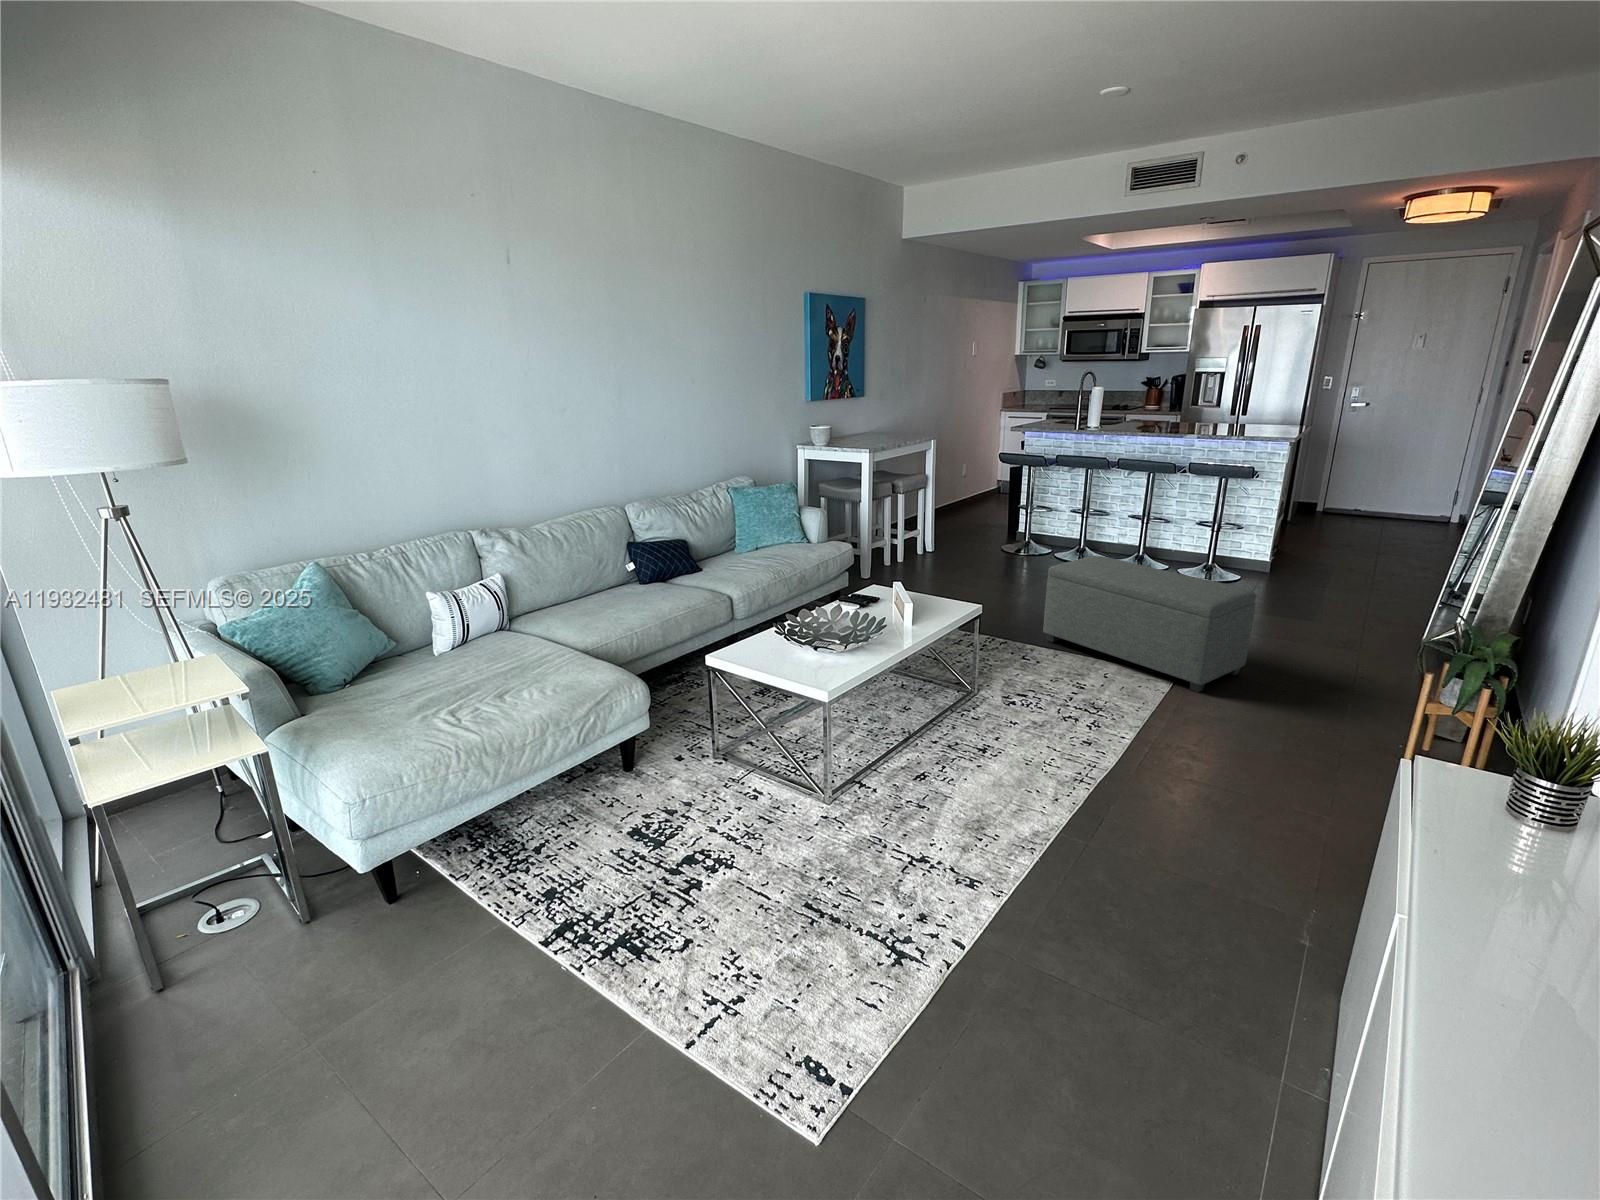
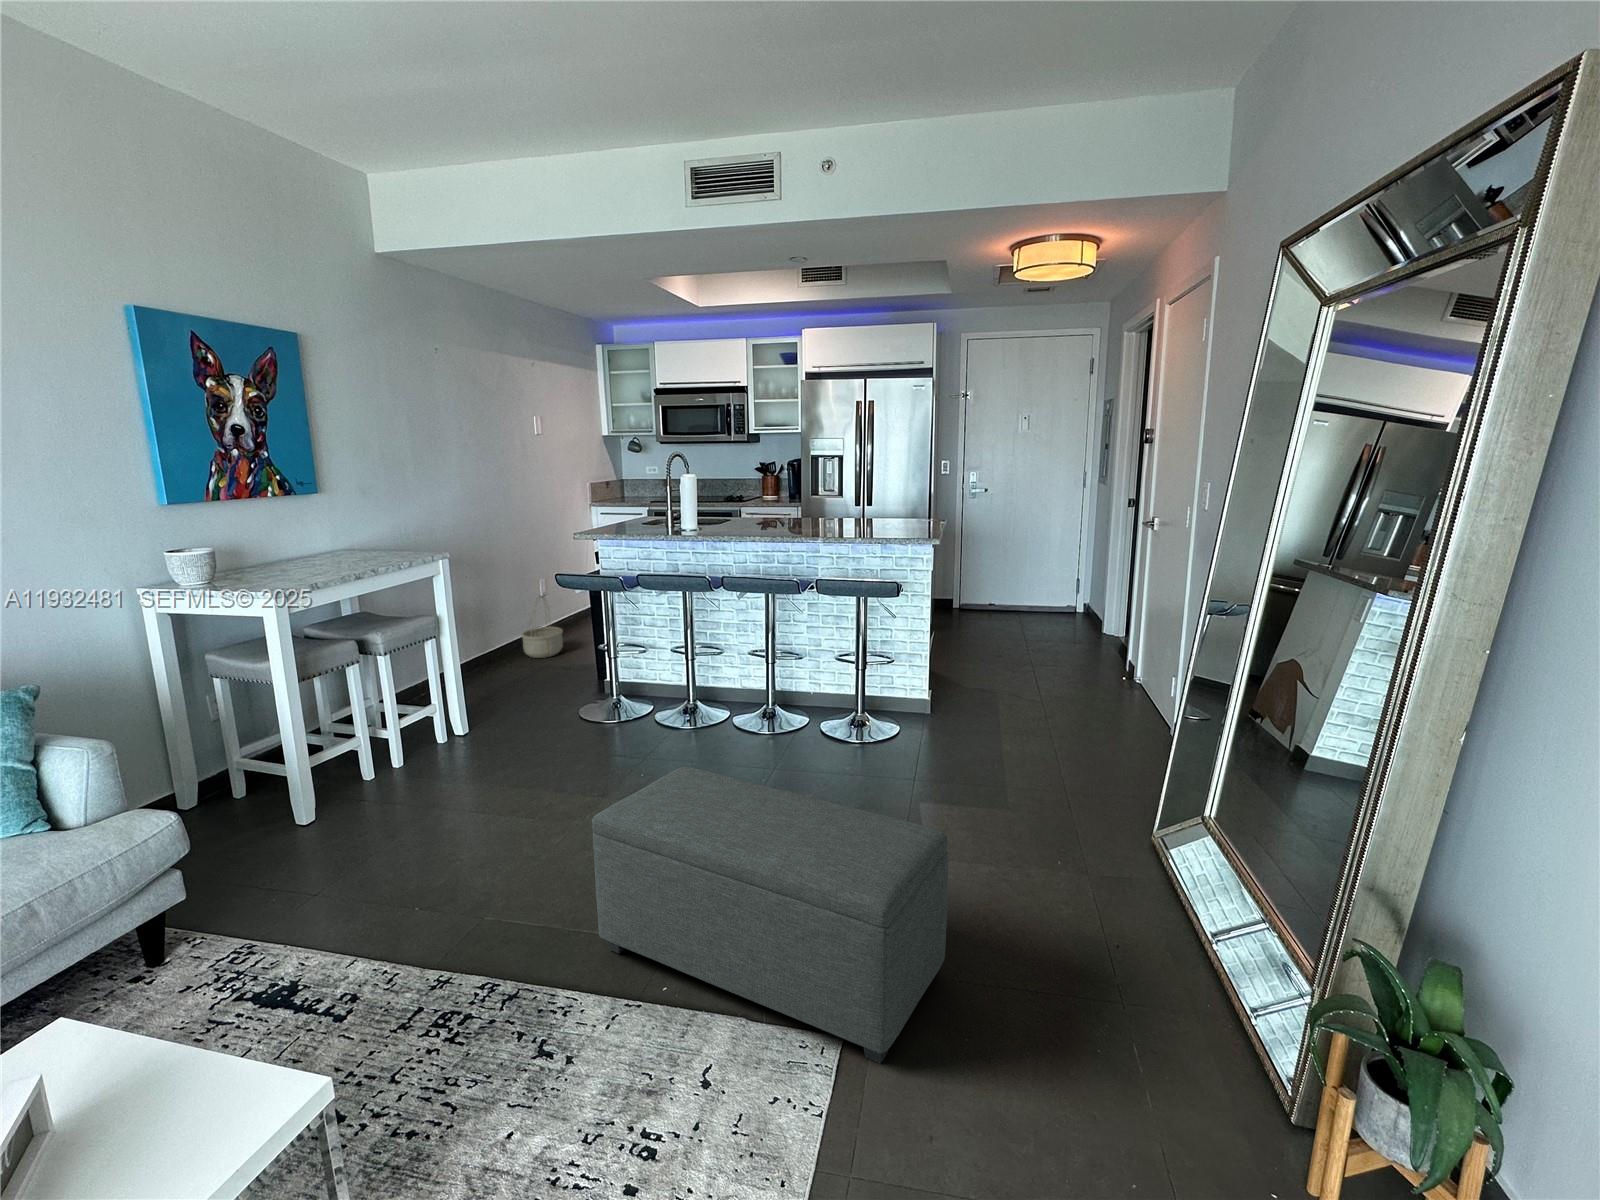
basket: none [953,474,982,518] -> present [521,596,563,658]

